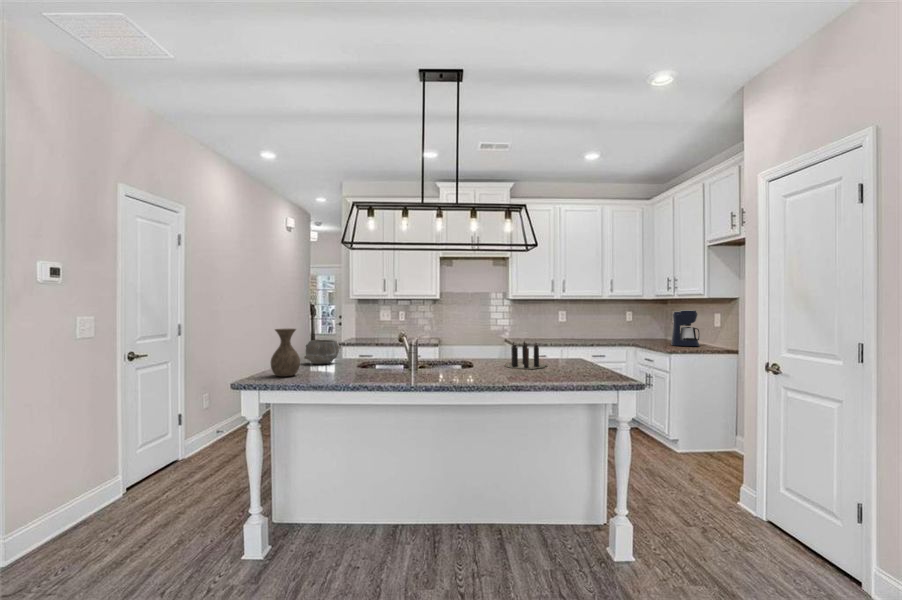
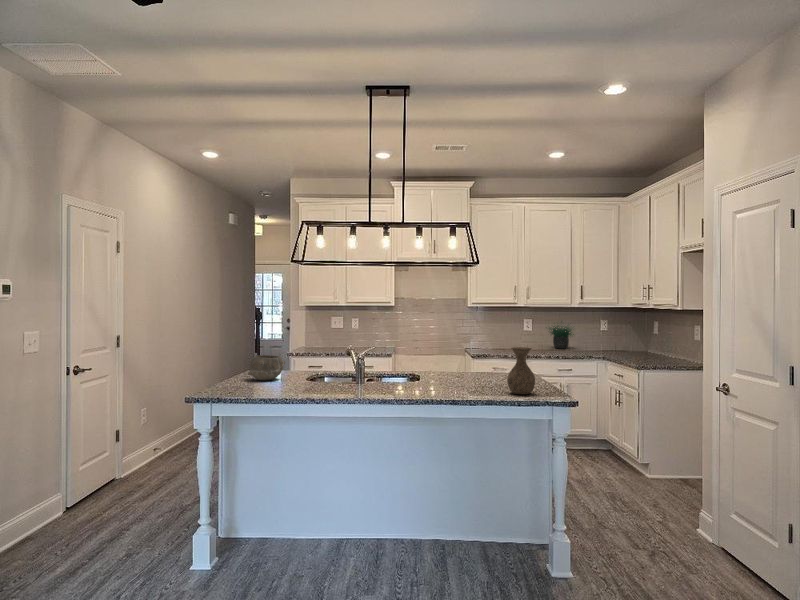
potted plant: none [576,306,610,337] -> present [549,325,574,349]
coffee maker: present [671,310,700,346] -> none [644,321,675,361]
vase: present [271,329,300,377] -> present [507,347,535,395]
candle: present [506,341,547,369] -> none [445,357,500,387]

